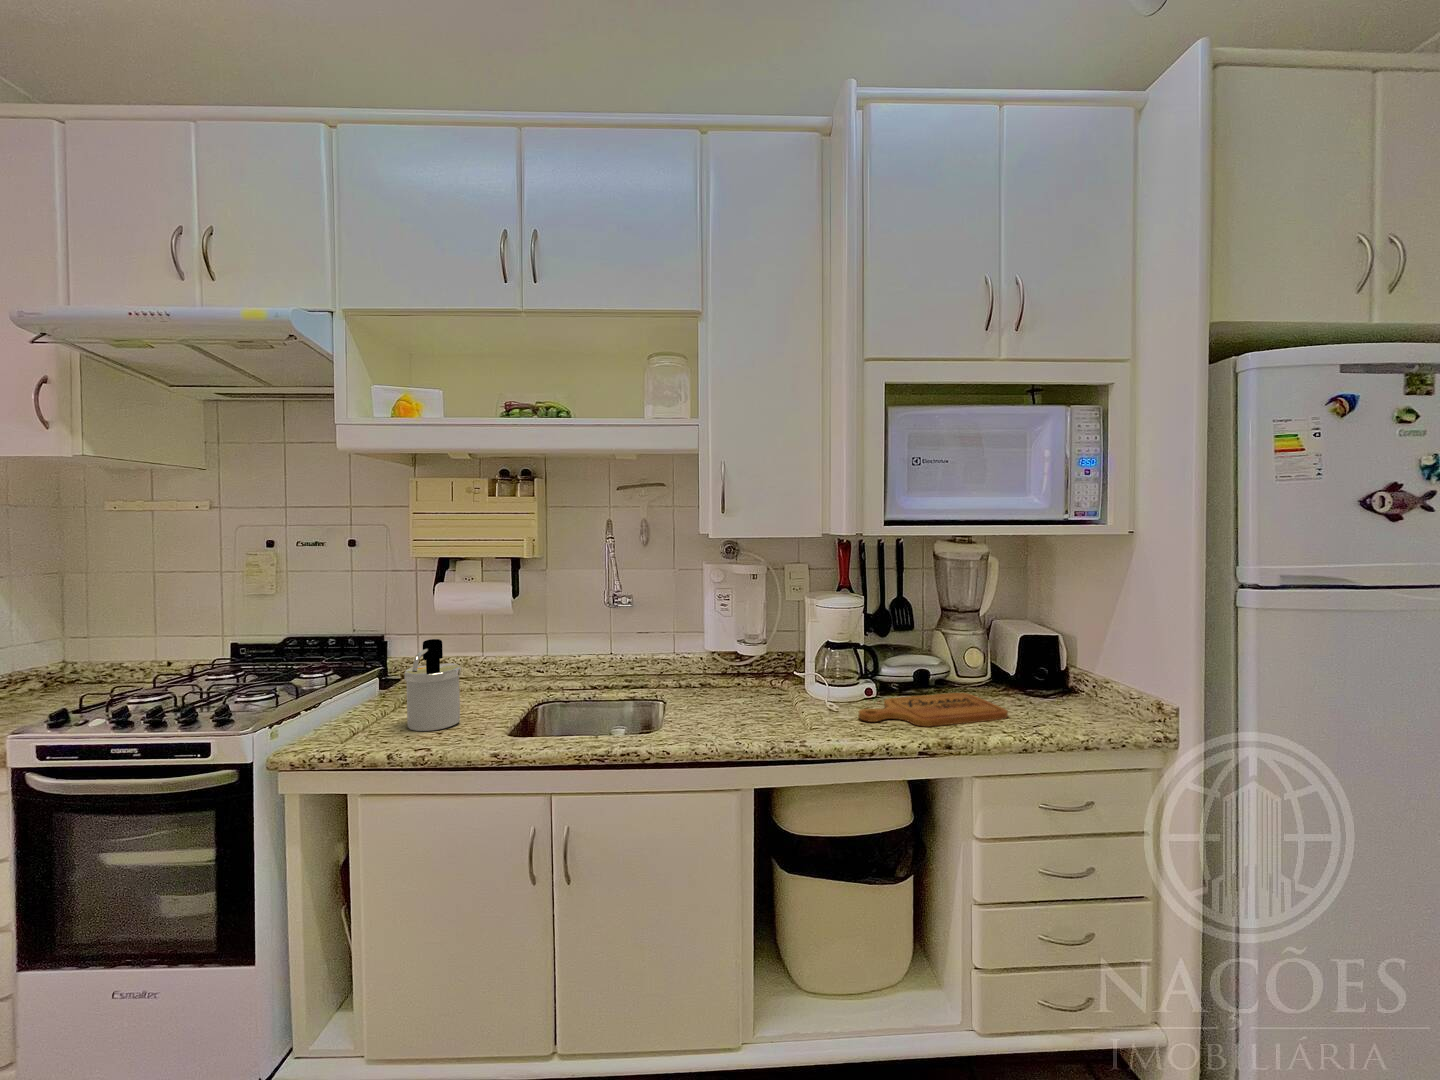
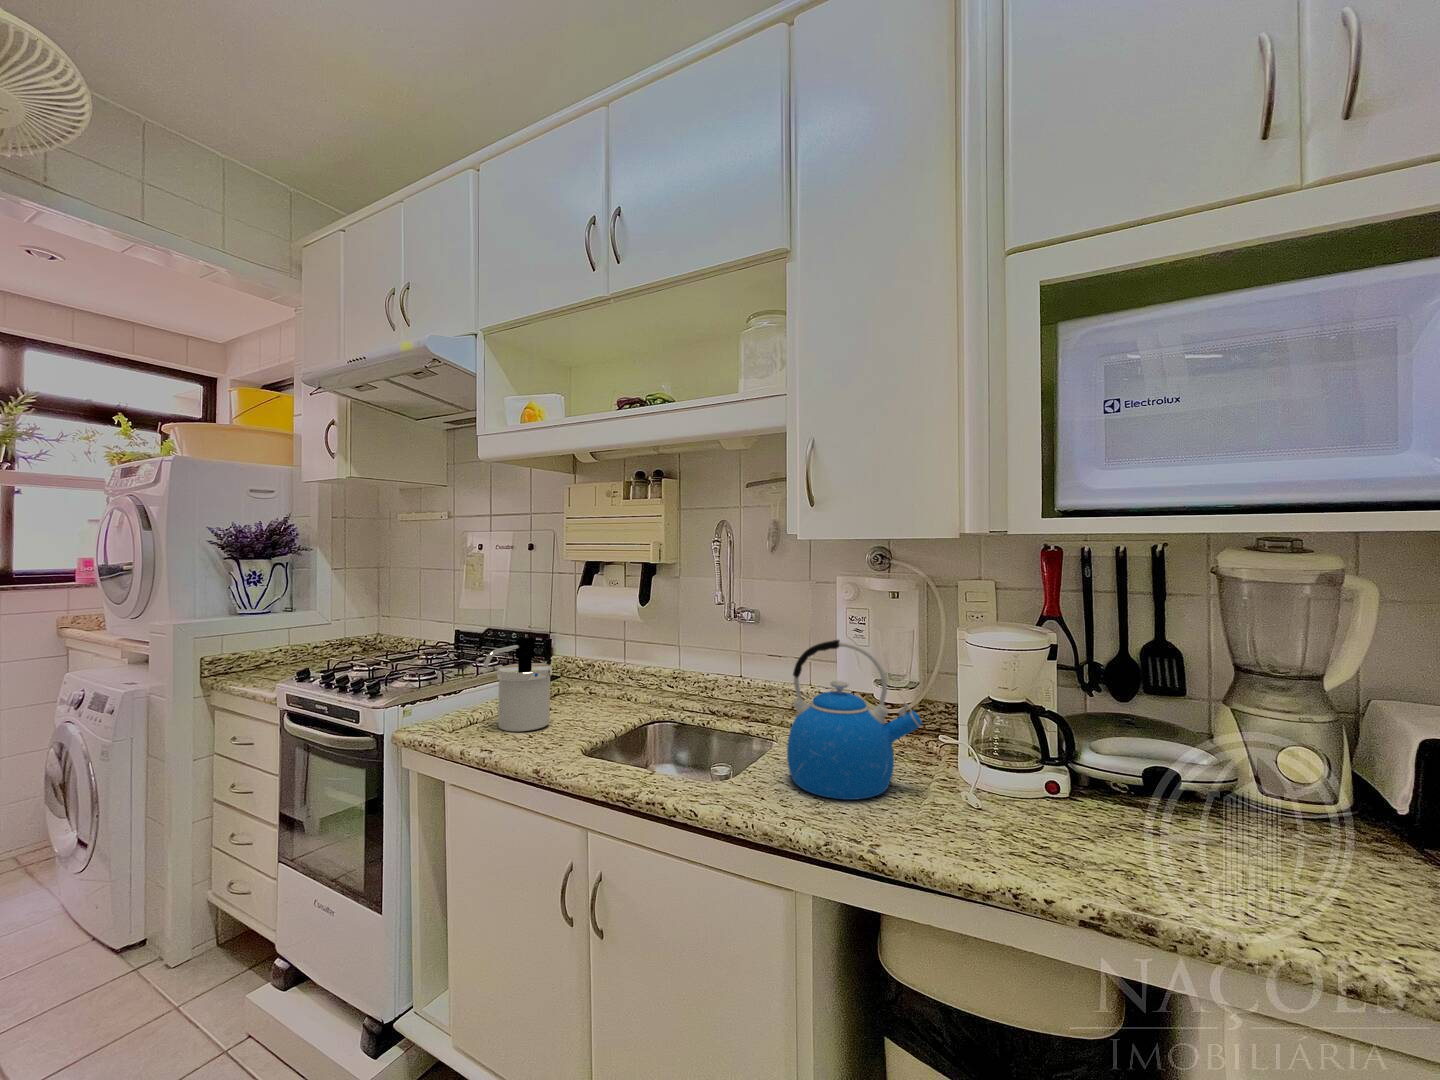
kettle: none [707,613,797,724] -> present [787,640,922,800]
cutting board: present [859,693,1008,727] -> none [1006,805,1347,905]

